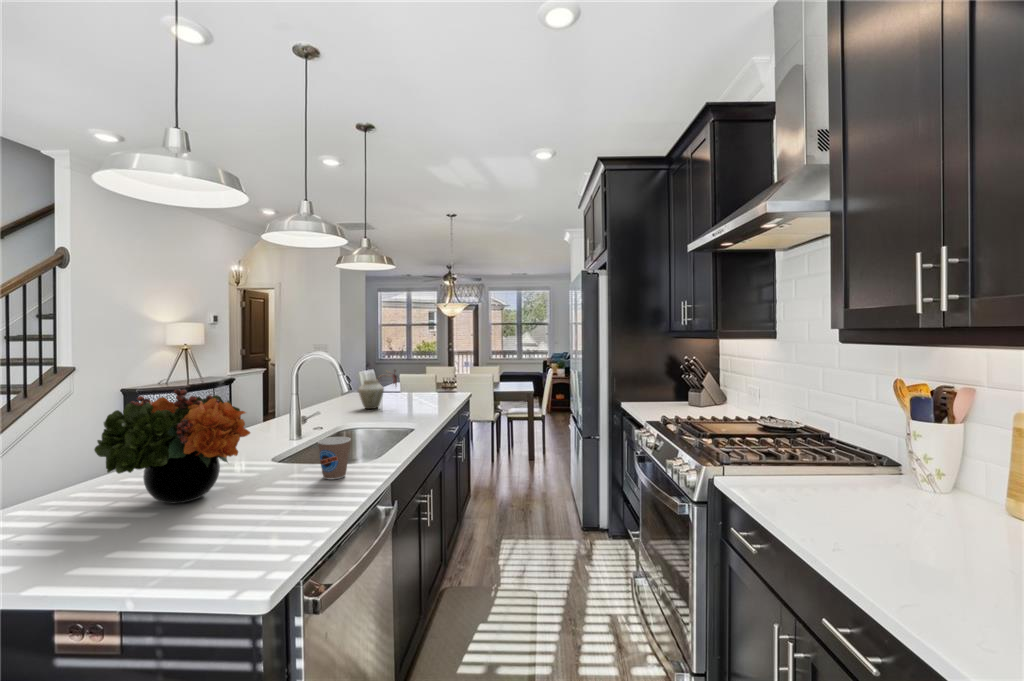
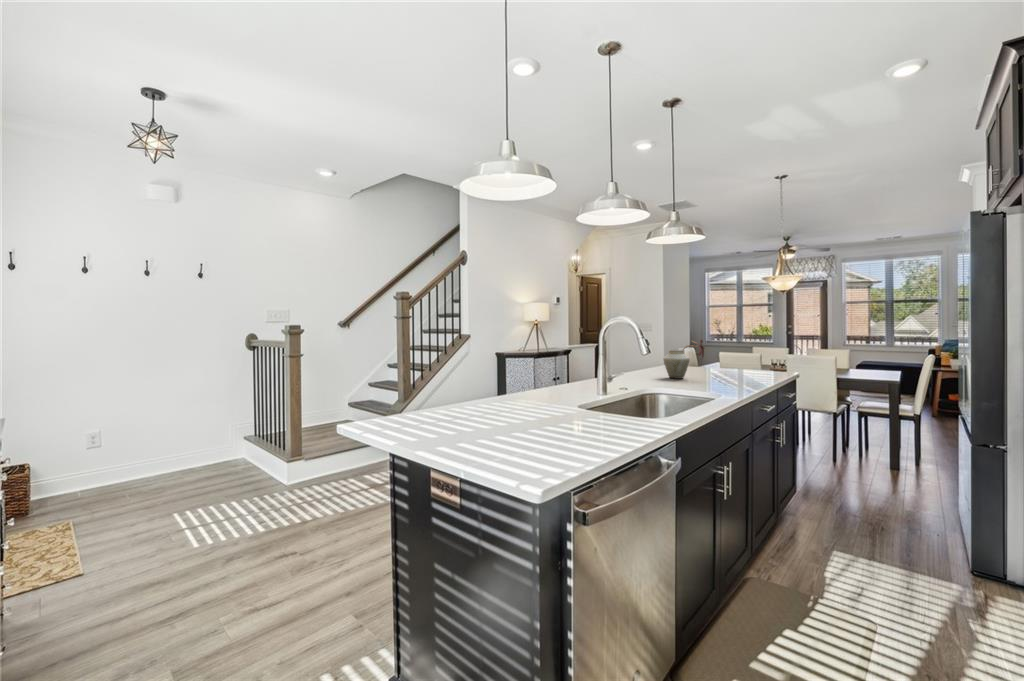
flower arrangement: present [94,389,250,503] -> none [444,335,546,423]
coffee cup: present [317,437,350,480] -> none [601,389,632,427]

